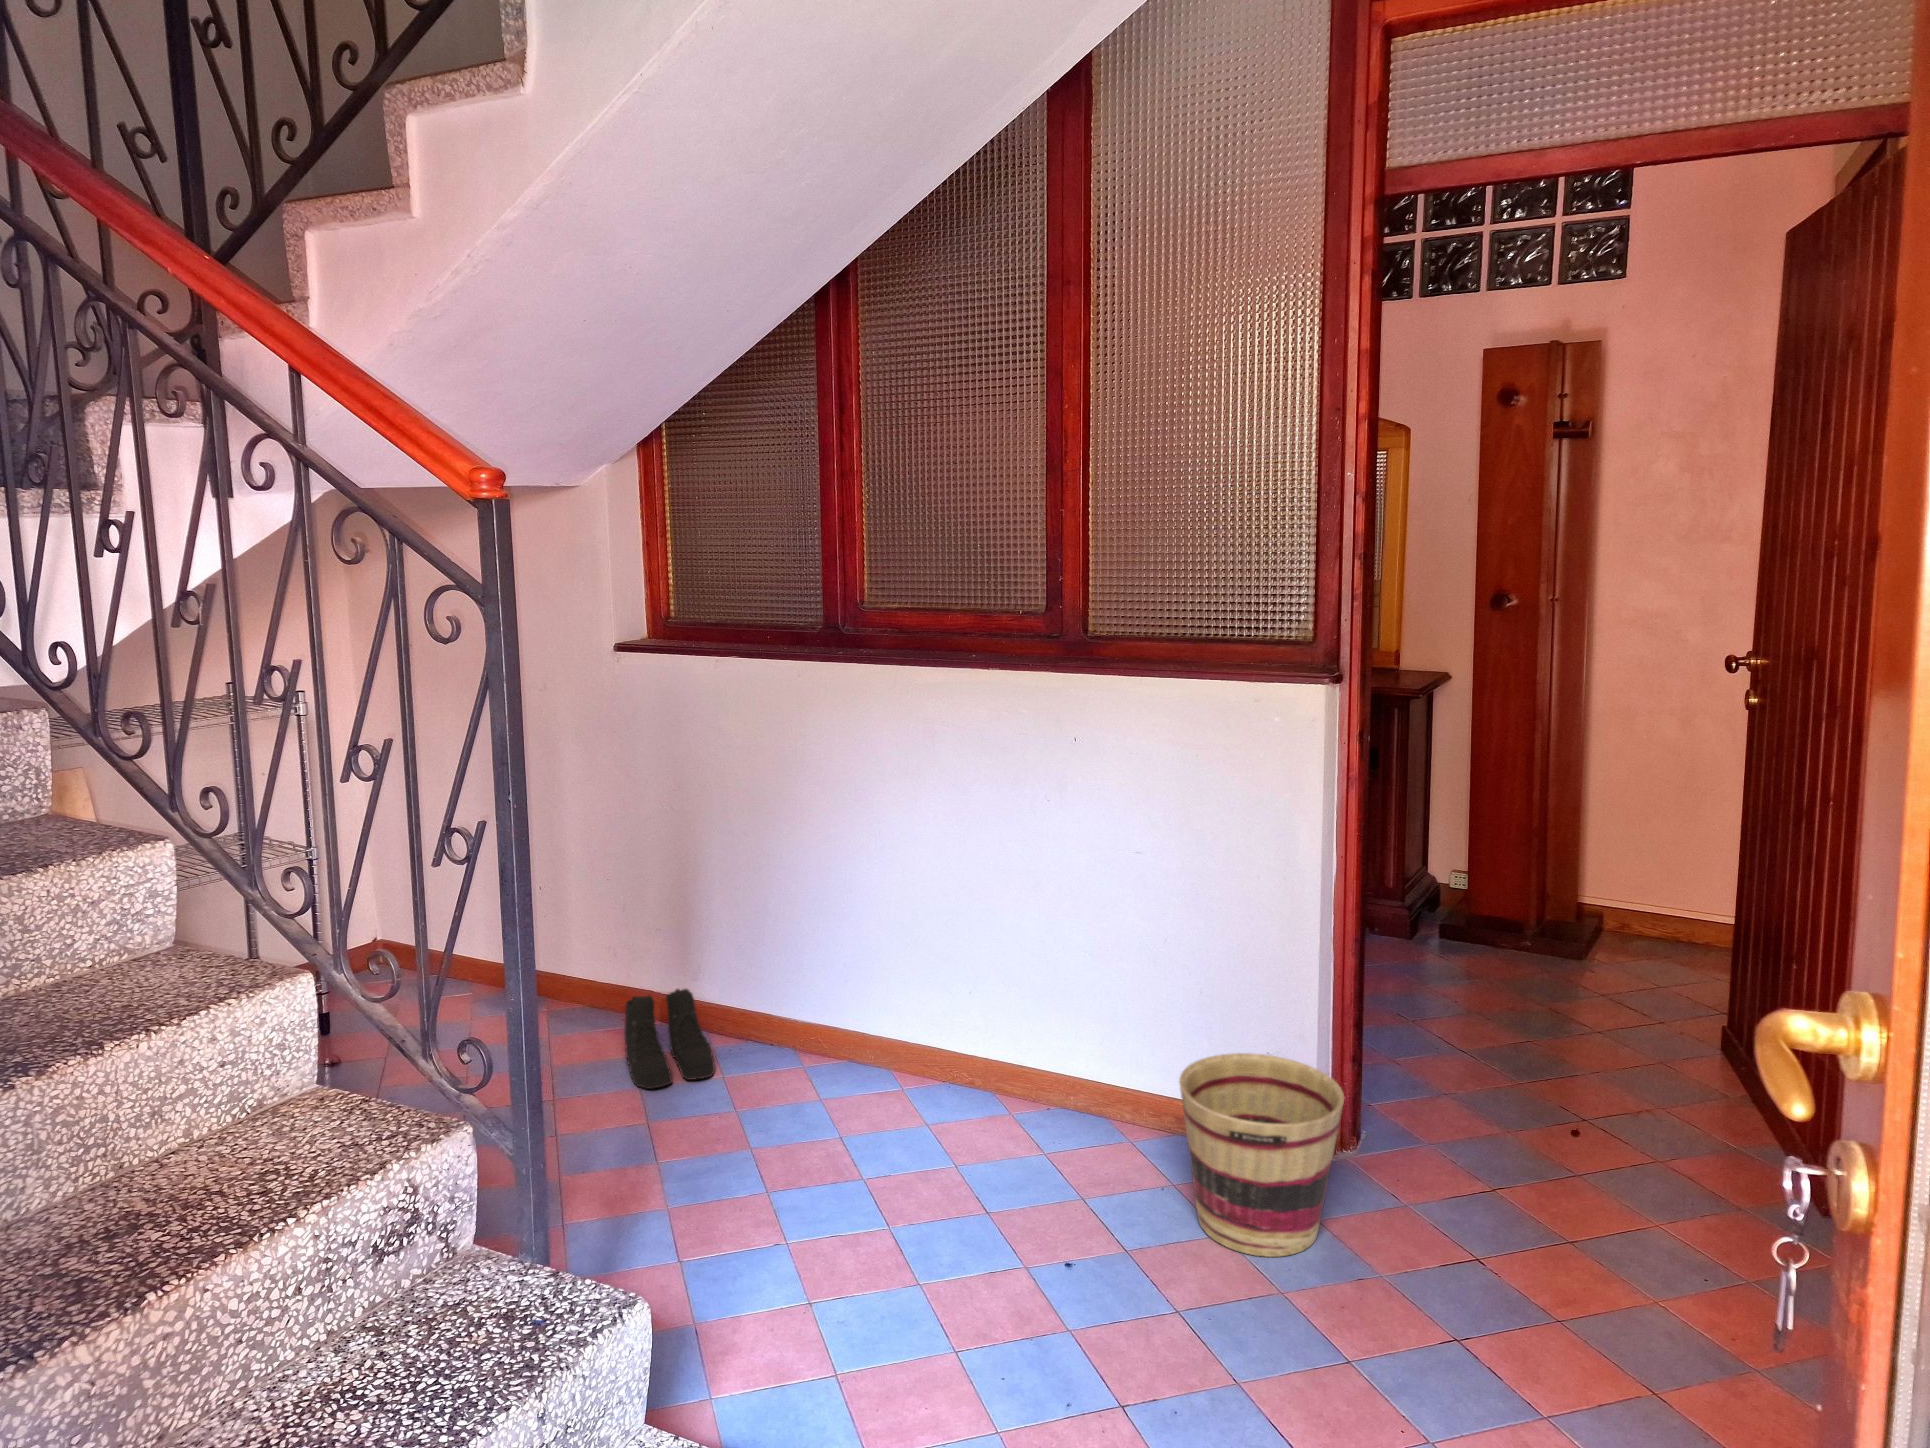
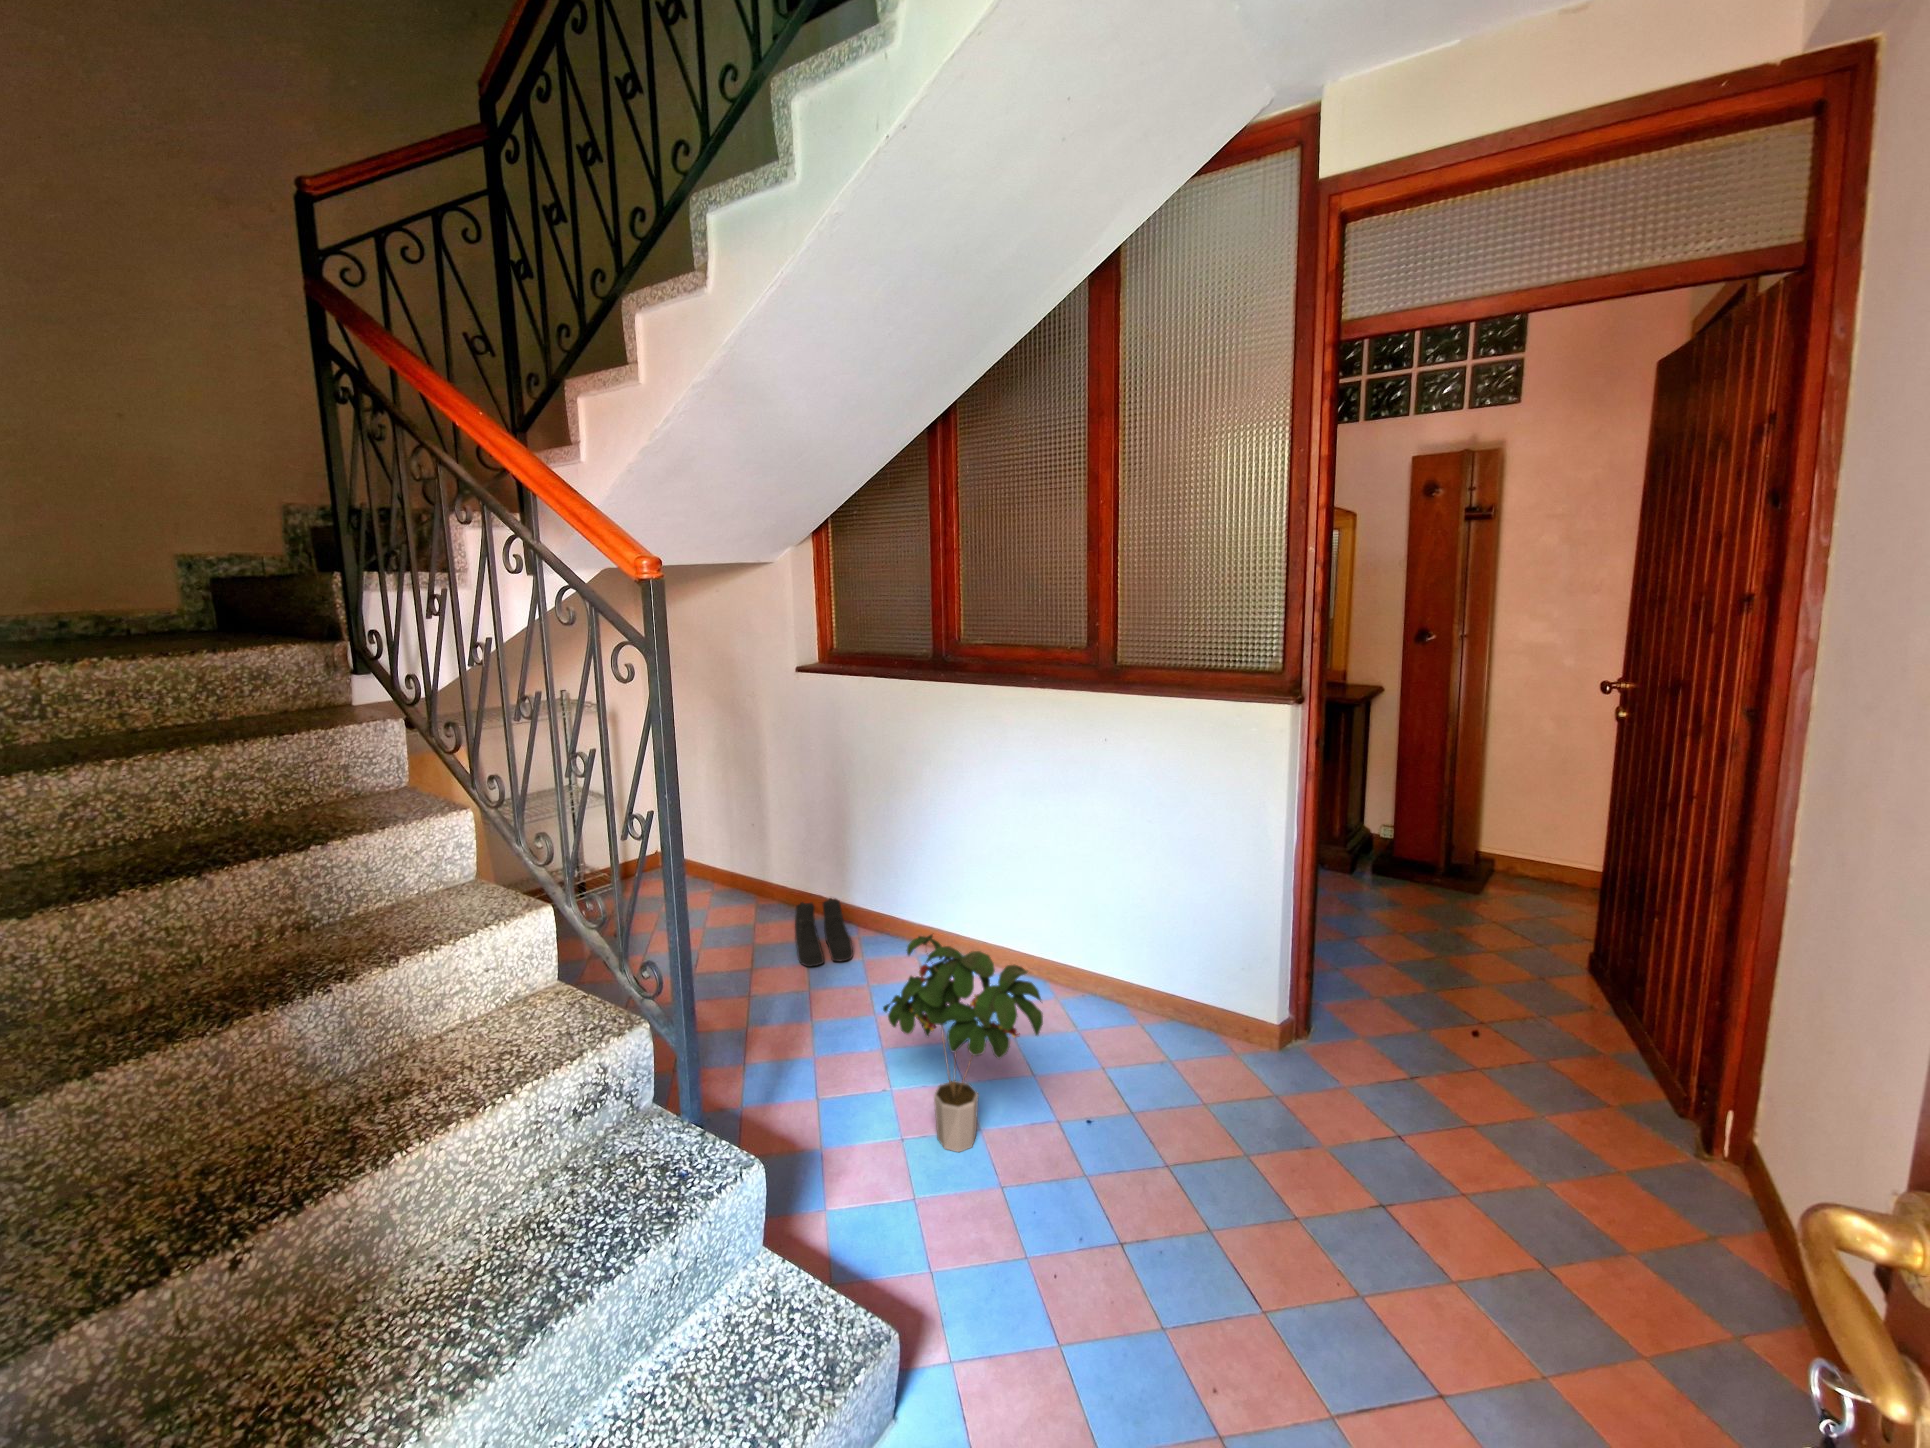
potted plant: none [780,1007,1011,1309] -> present [883,934,1043,1152]
basket: present [1179,1053,1344,1257] -> none [1173,974,1301,1133]

